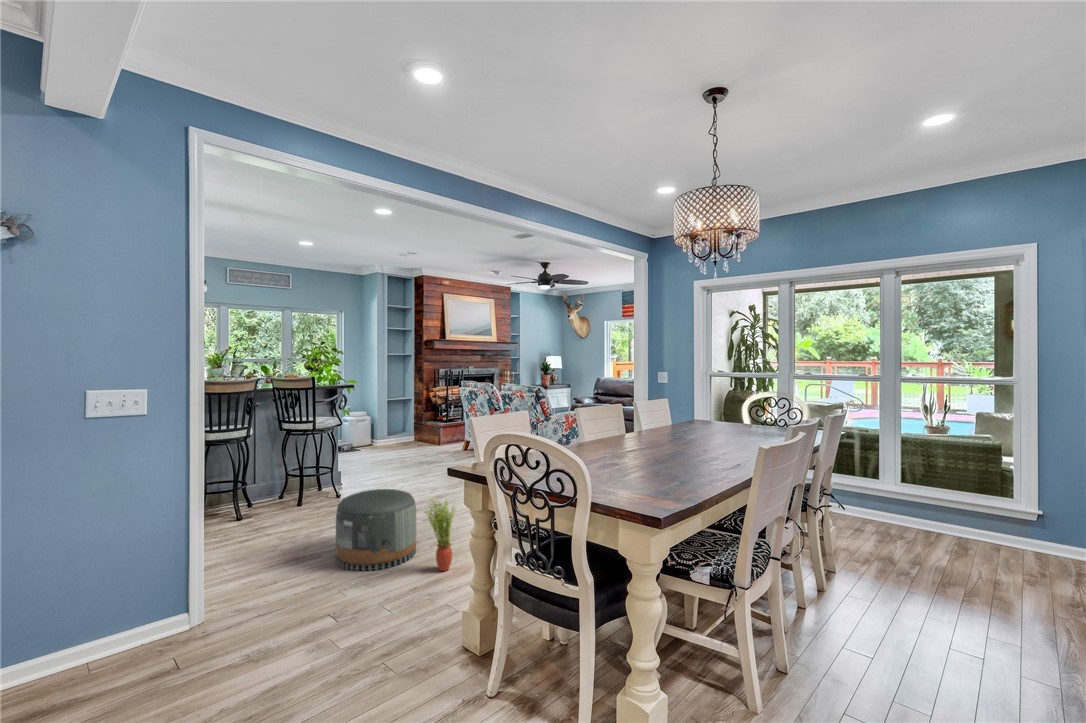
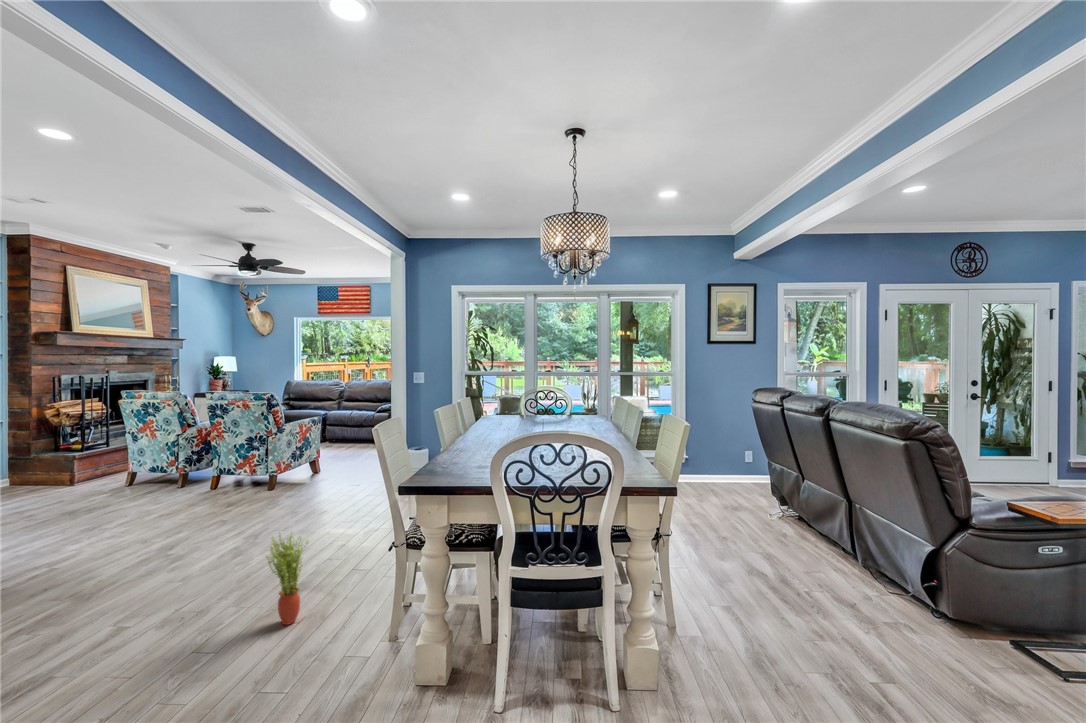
pouf: present [336,489,416,571] -> none [84,542,225,676]

